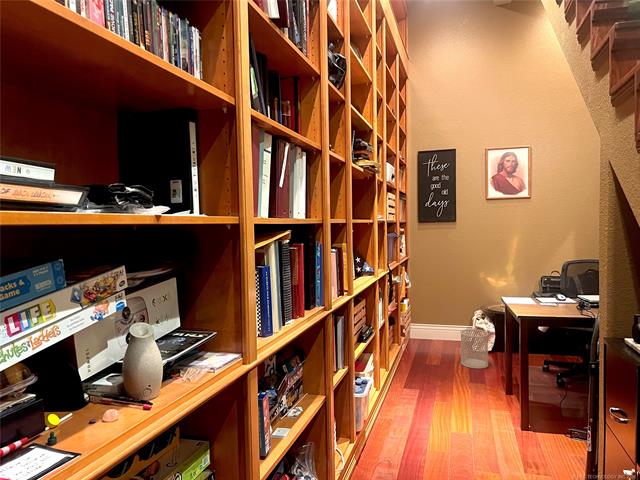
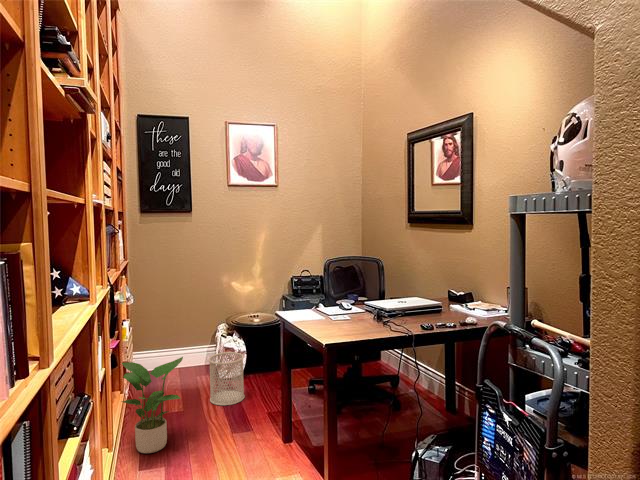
potted plant: none [395,320,437,382] -> present [122,357,183,453]

